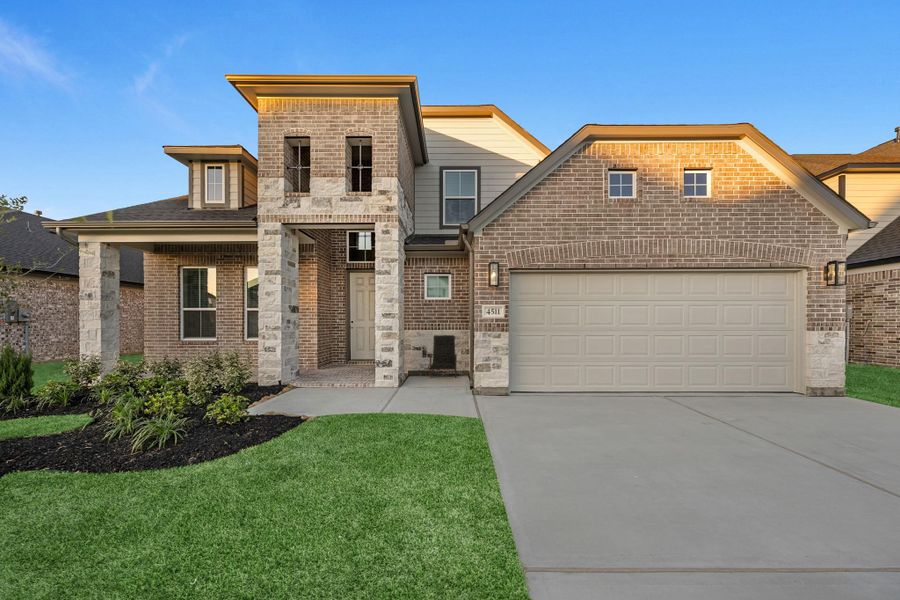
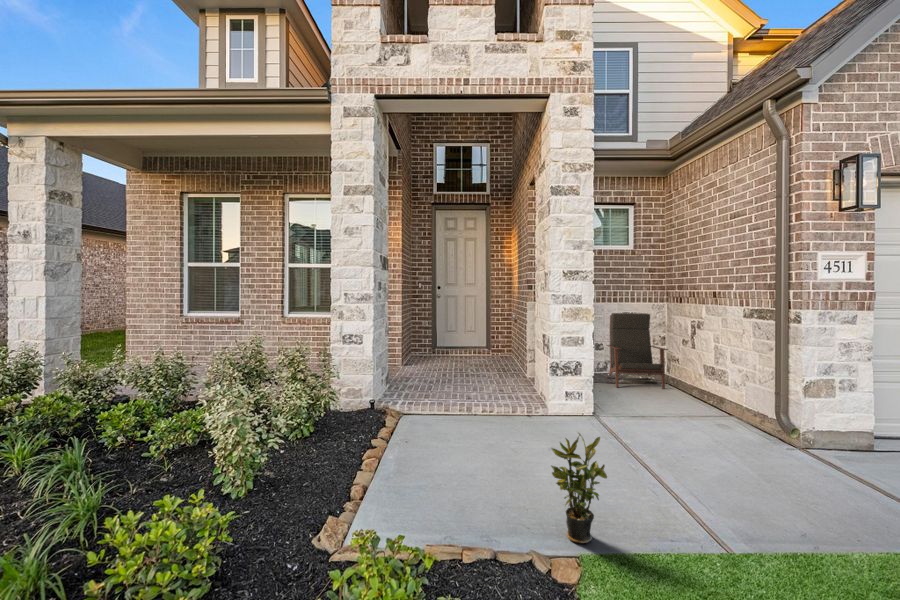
potted plant: none [315,378,337,418] -> present [551,433,607,543]

